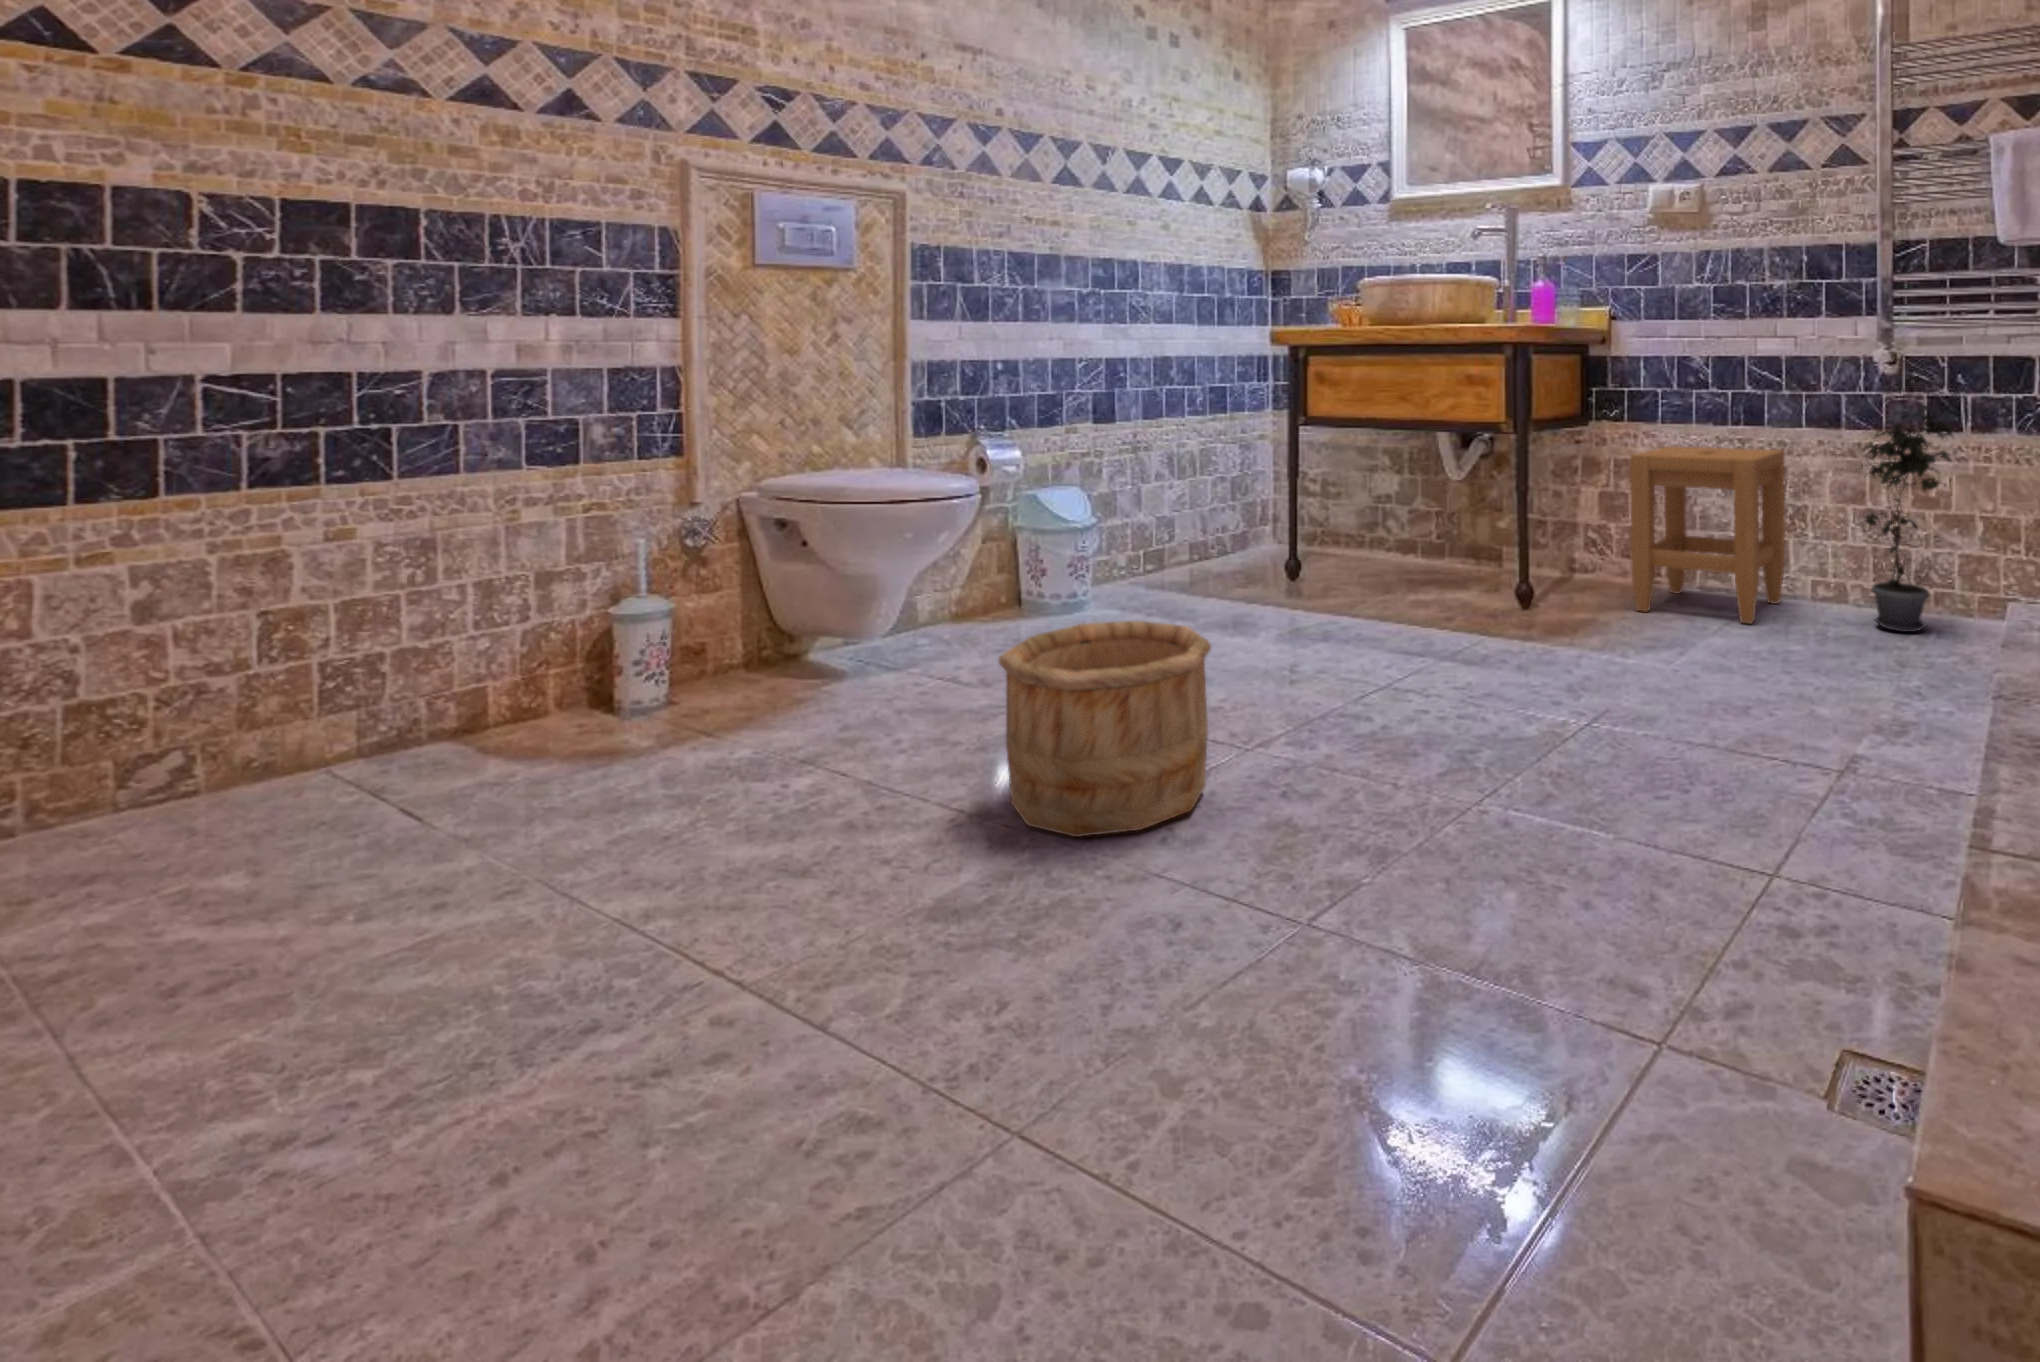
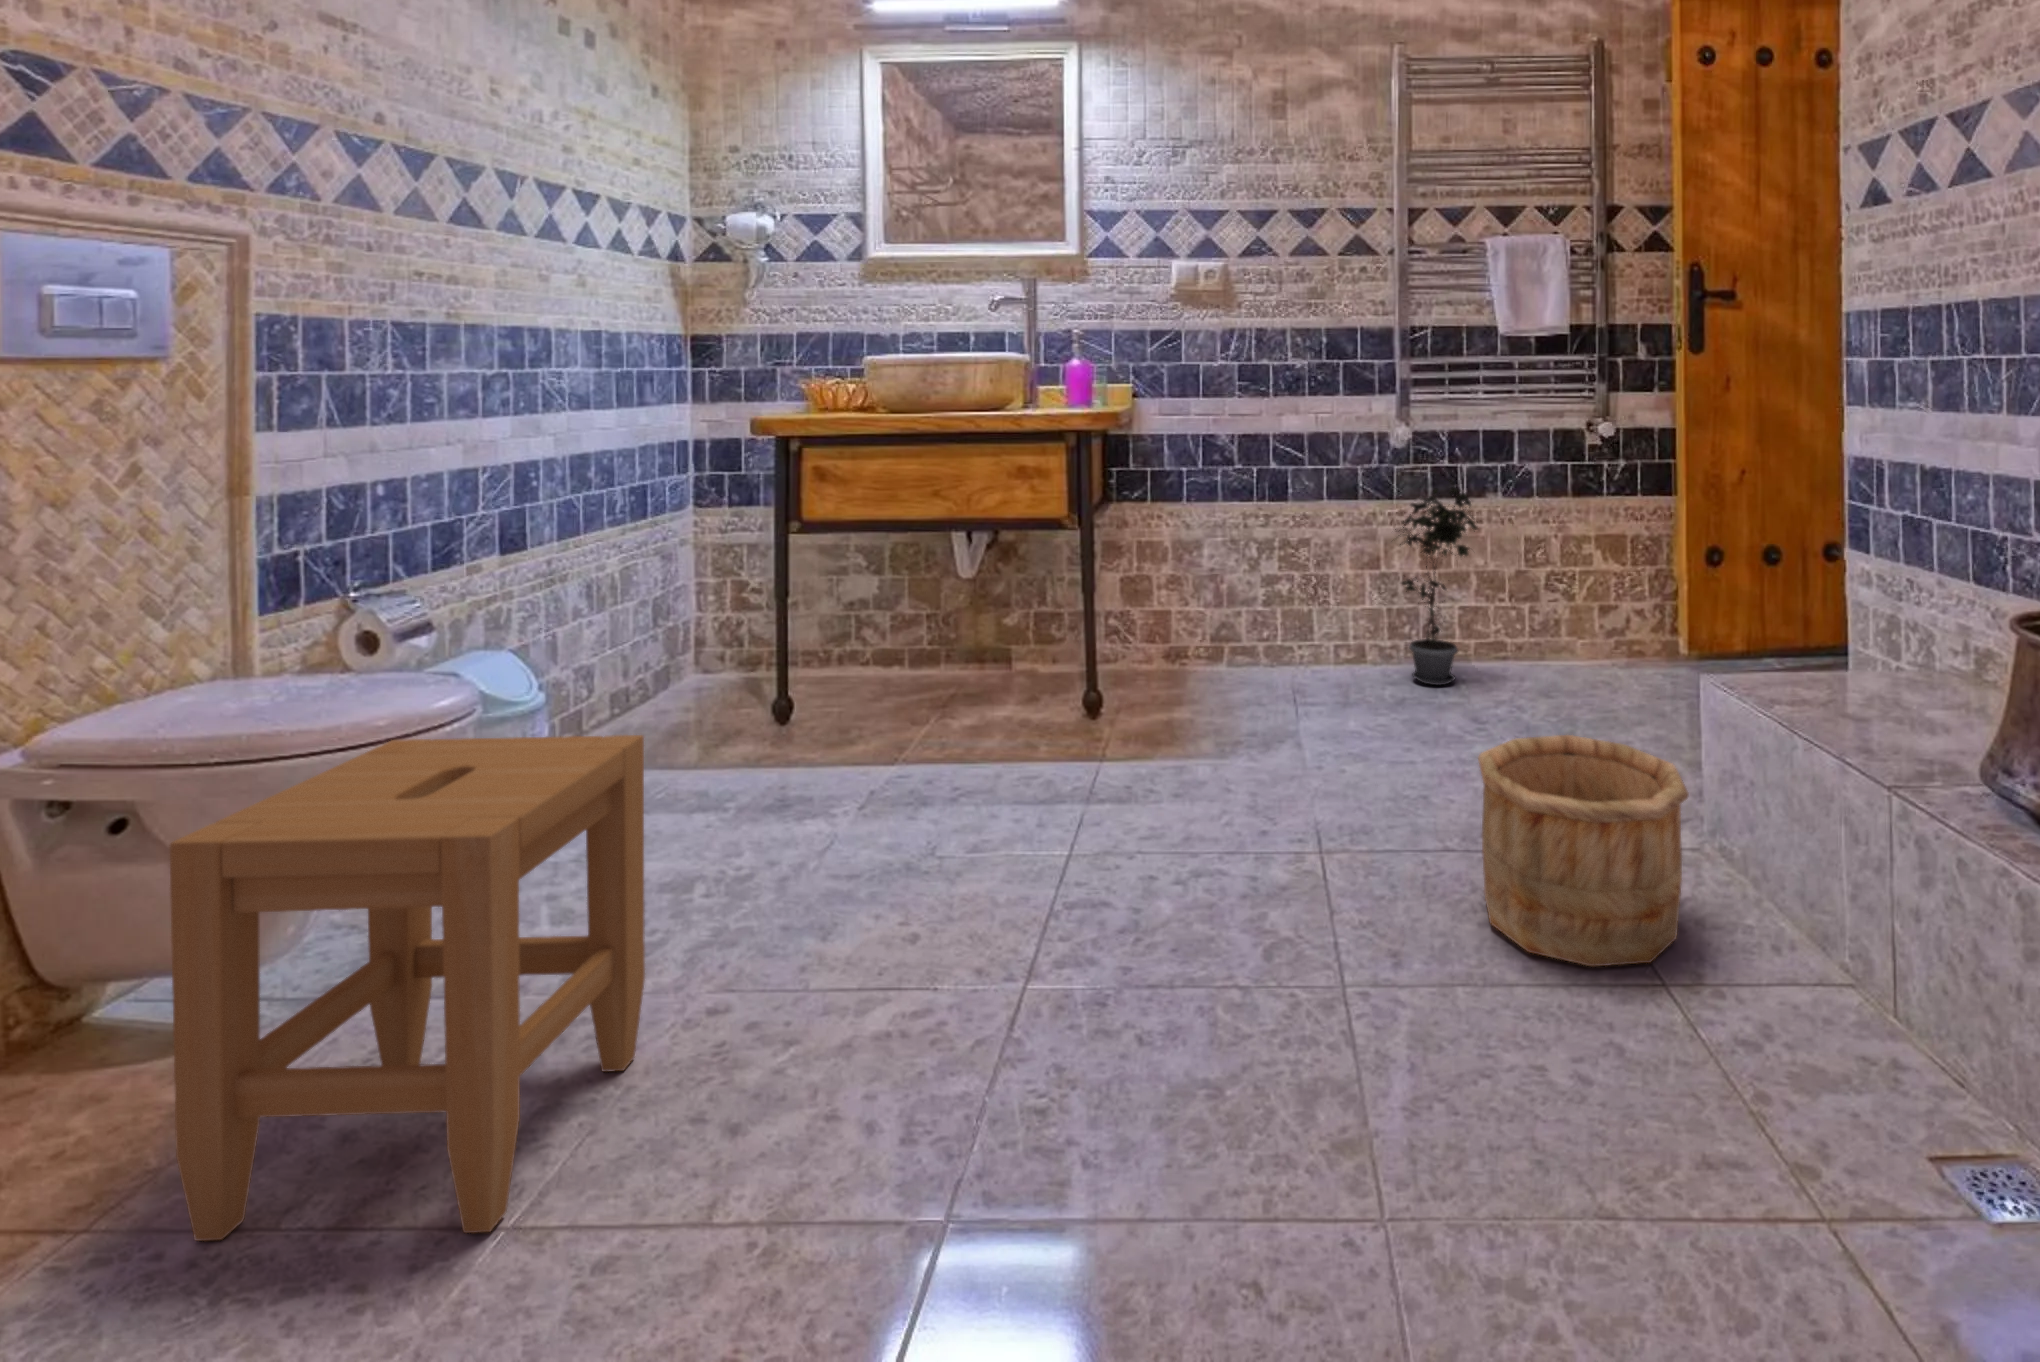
stool: present [1630,446,1785,624] -> present [170,735,645,1241]
wooden bucket: present [999,621,1211,837] -> present [1478,735,1689,967]

